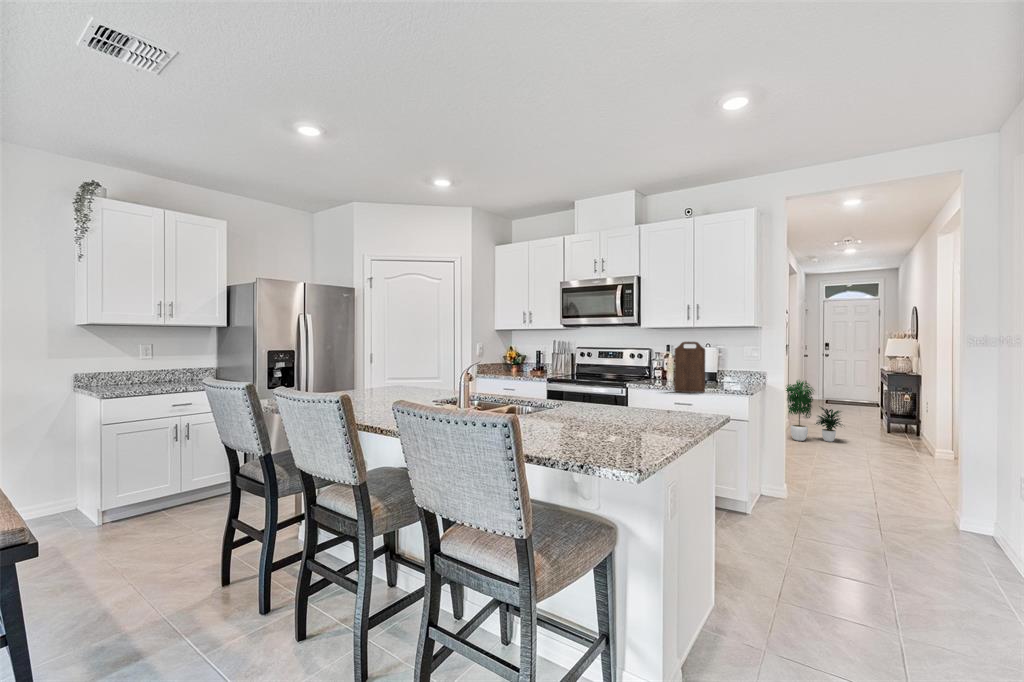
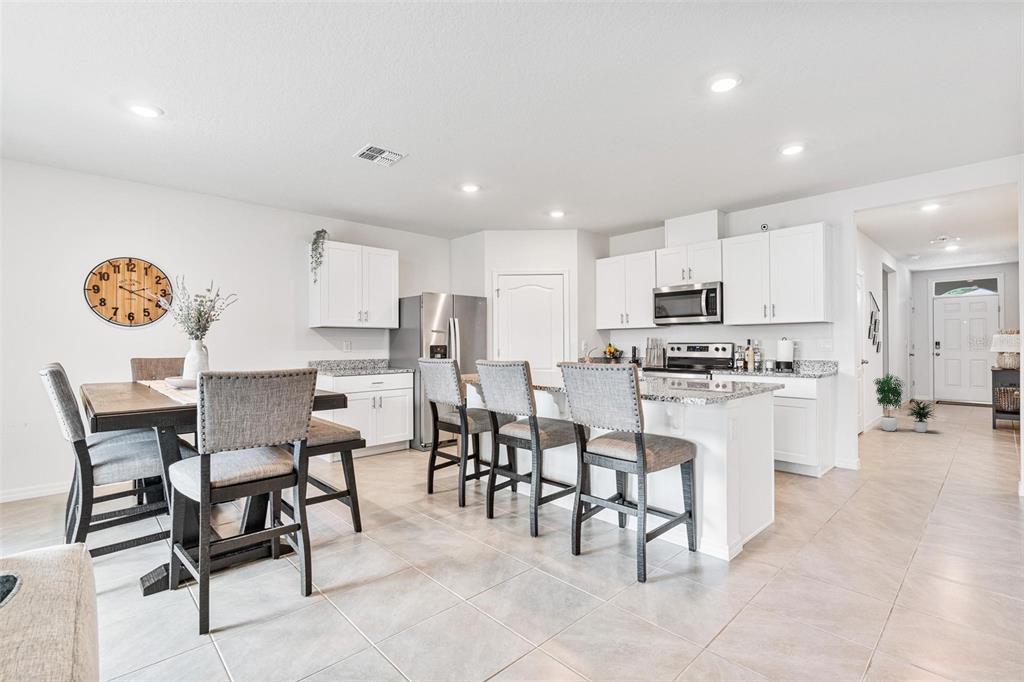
cutting board: present [674,342,705,392] -> none [751,335,778,376]

